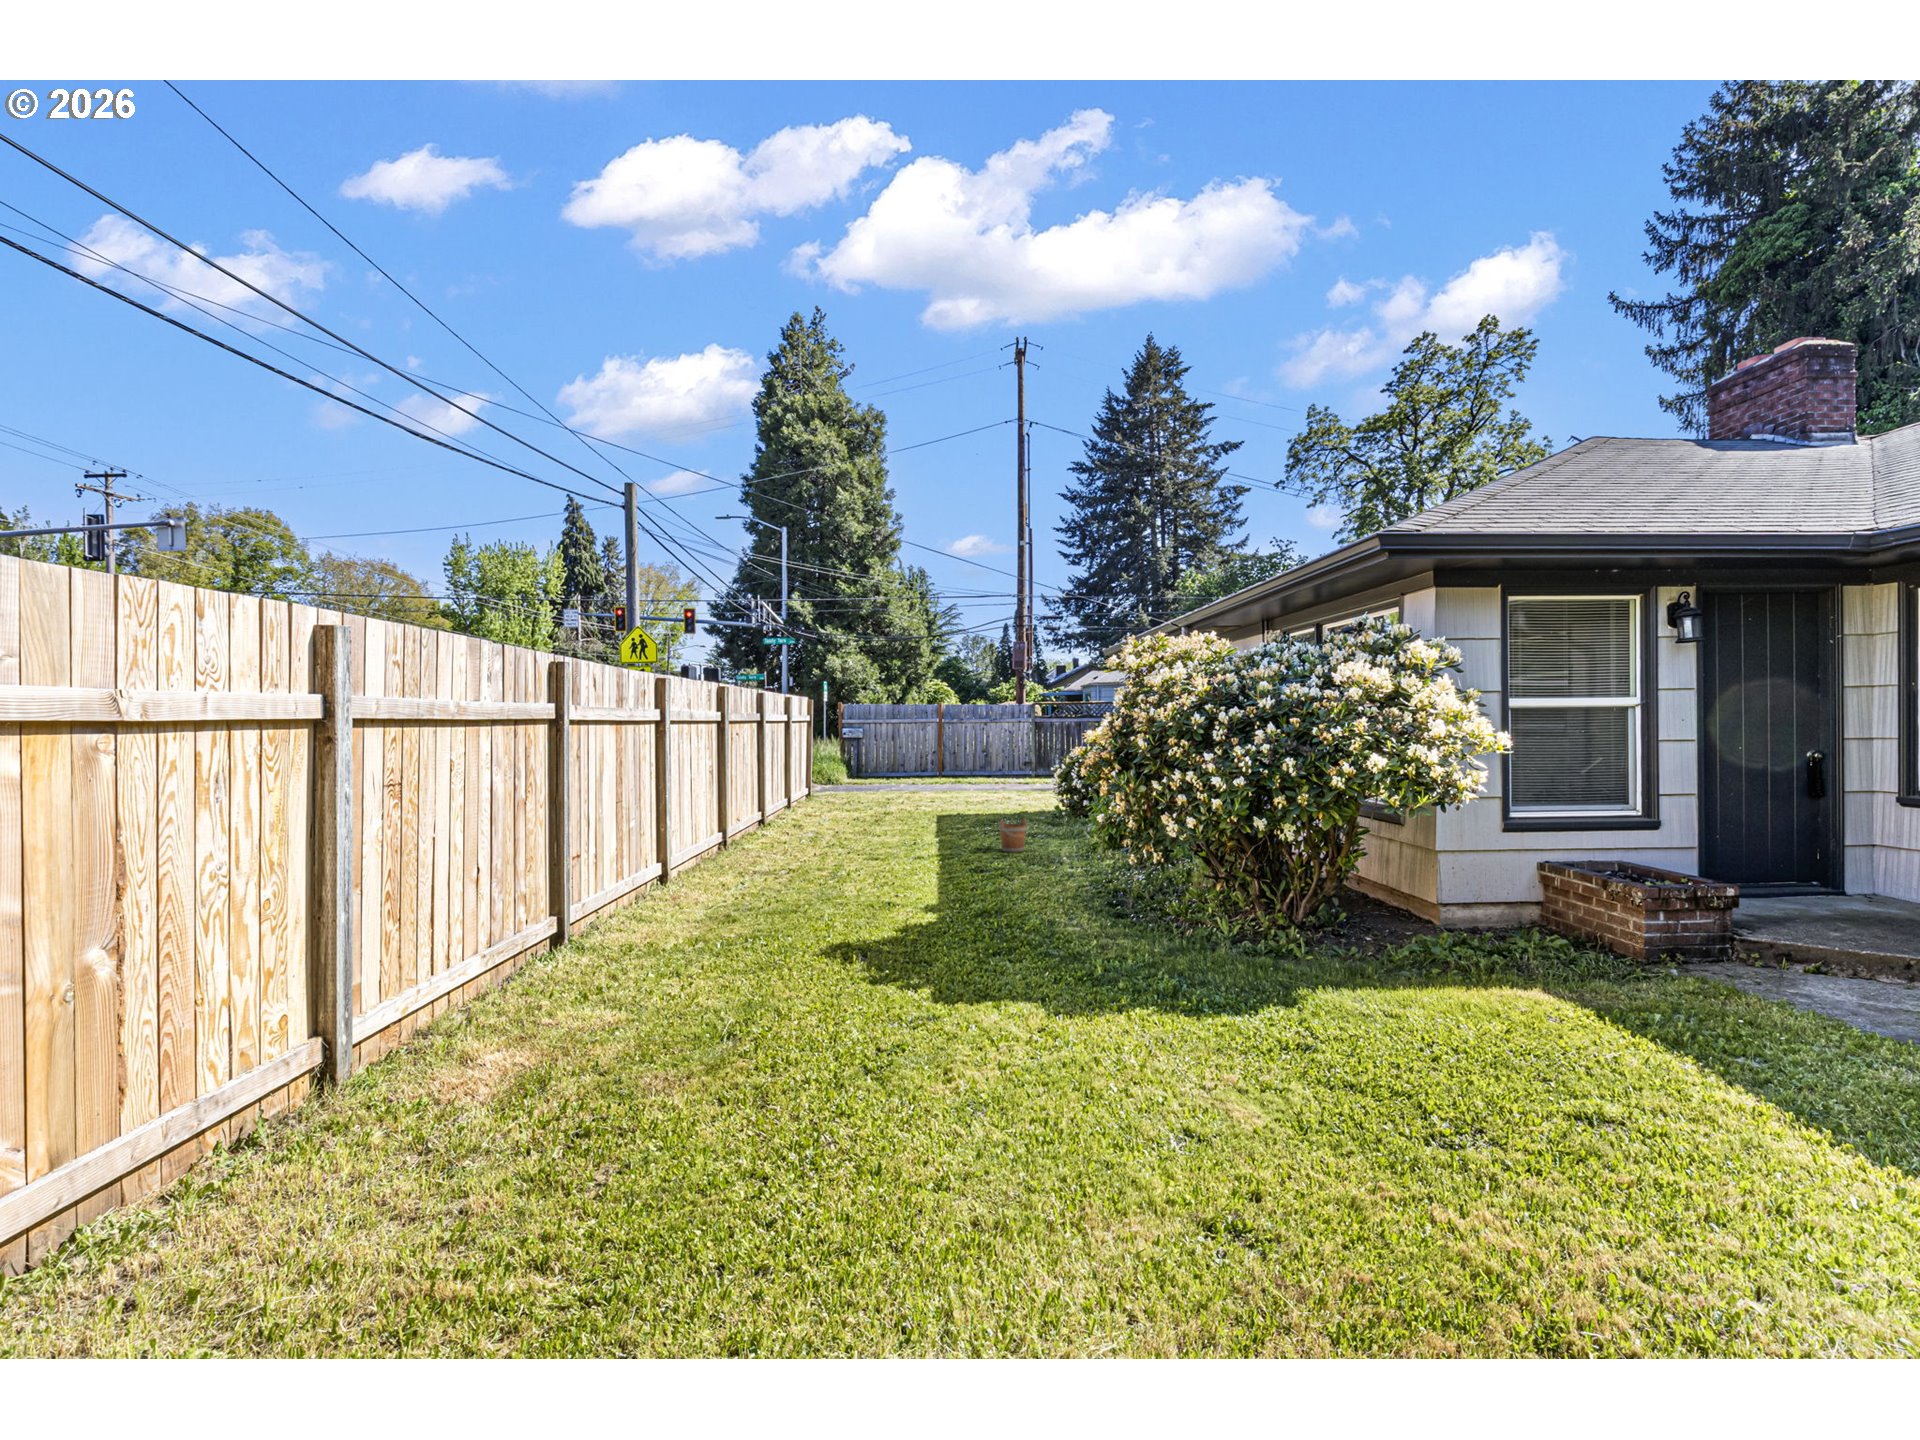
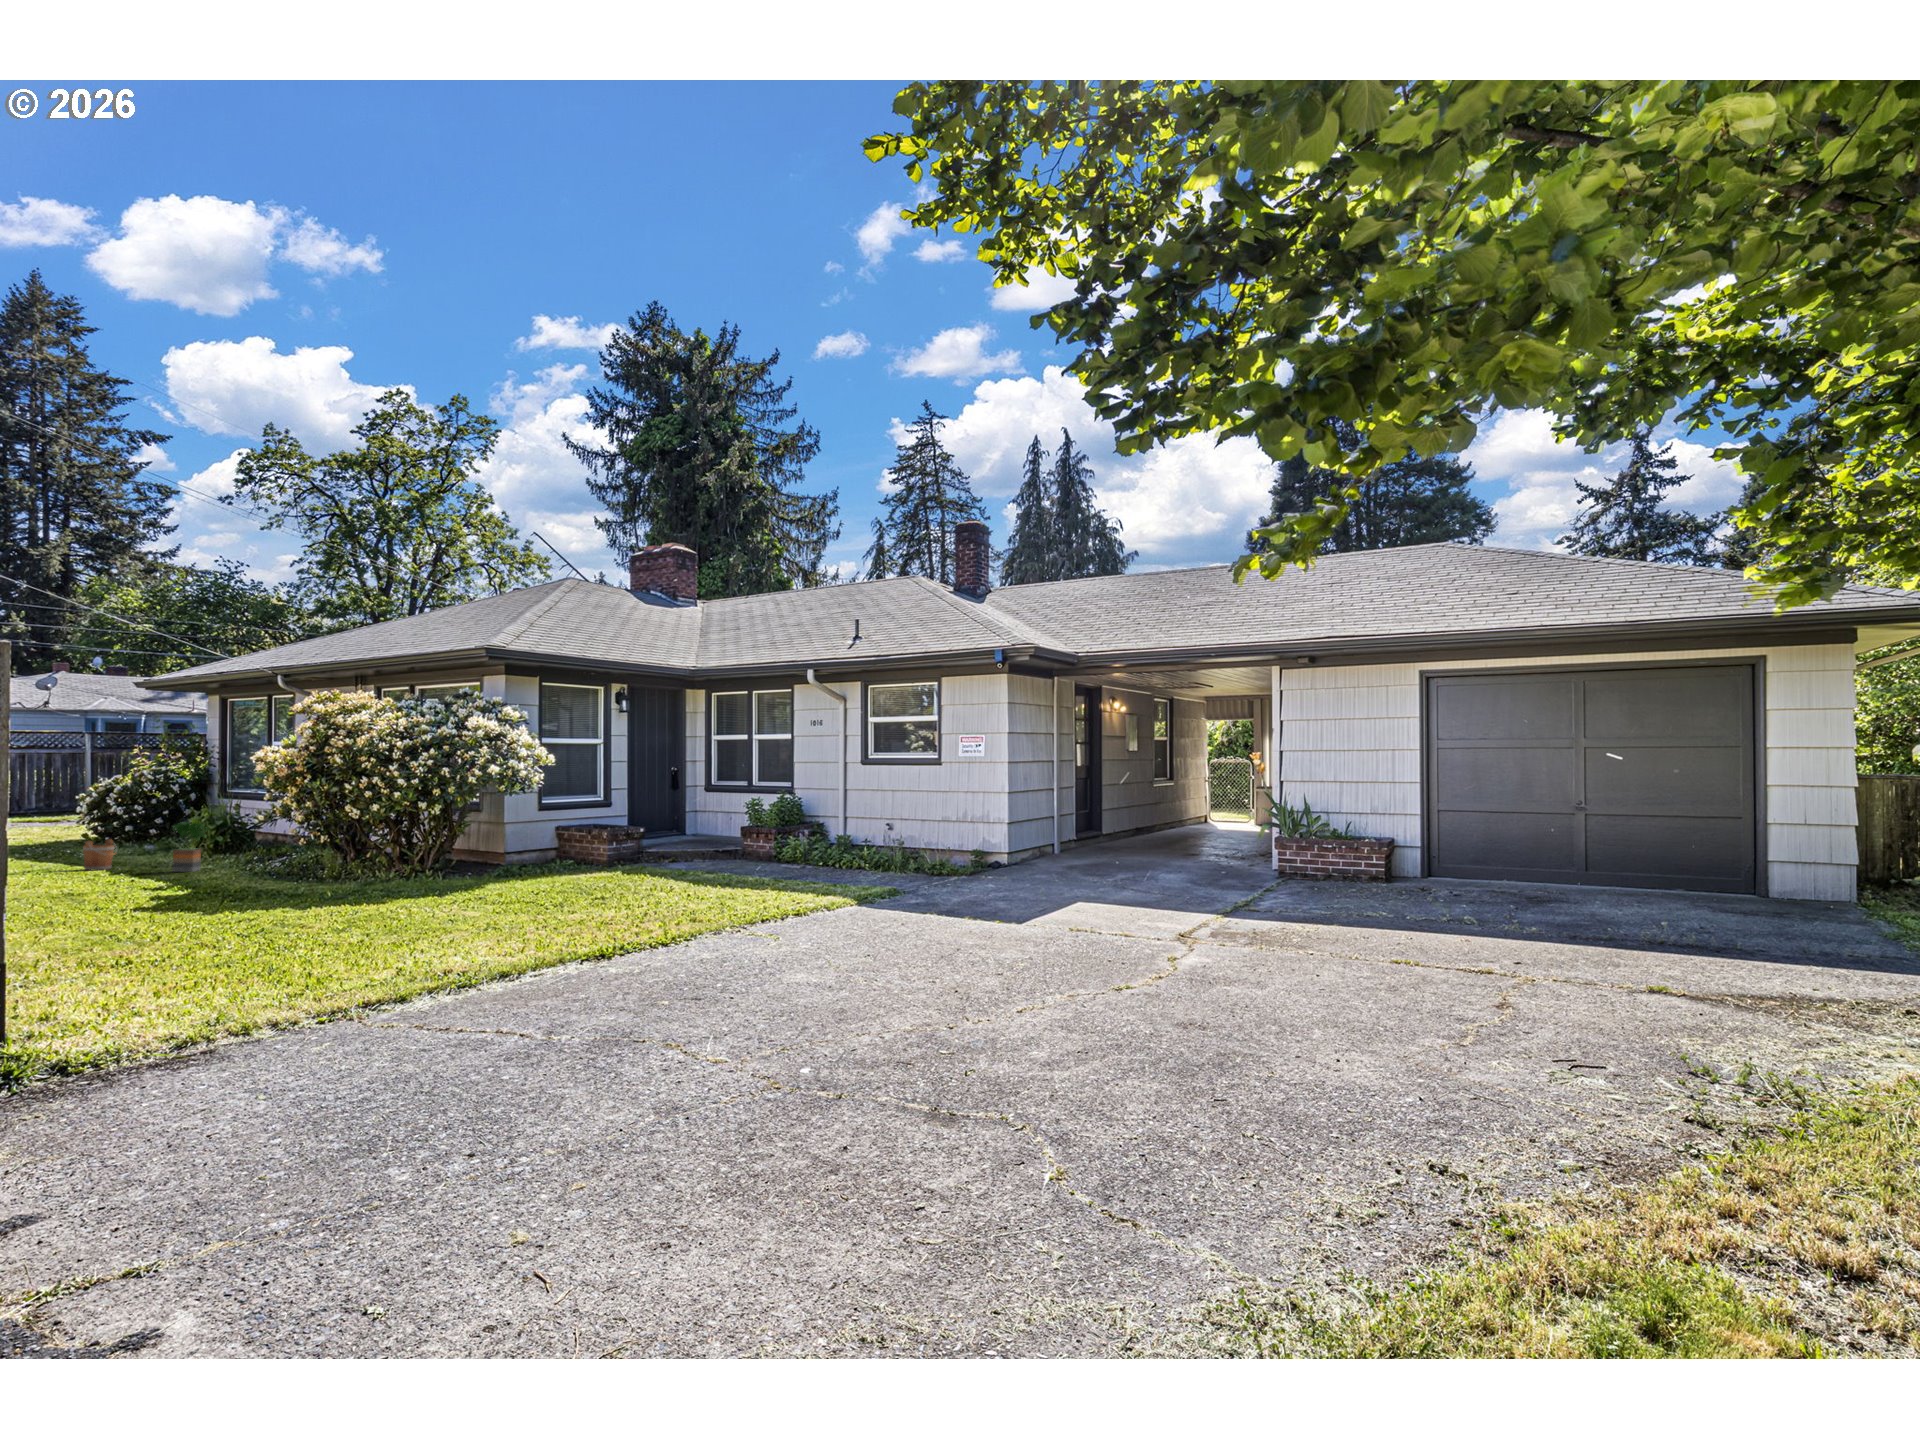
potted tree: none [1052,807,1090,868] -> present [172,822,207,872]

